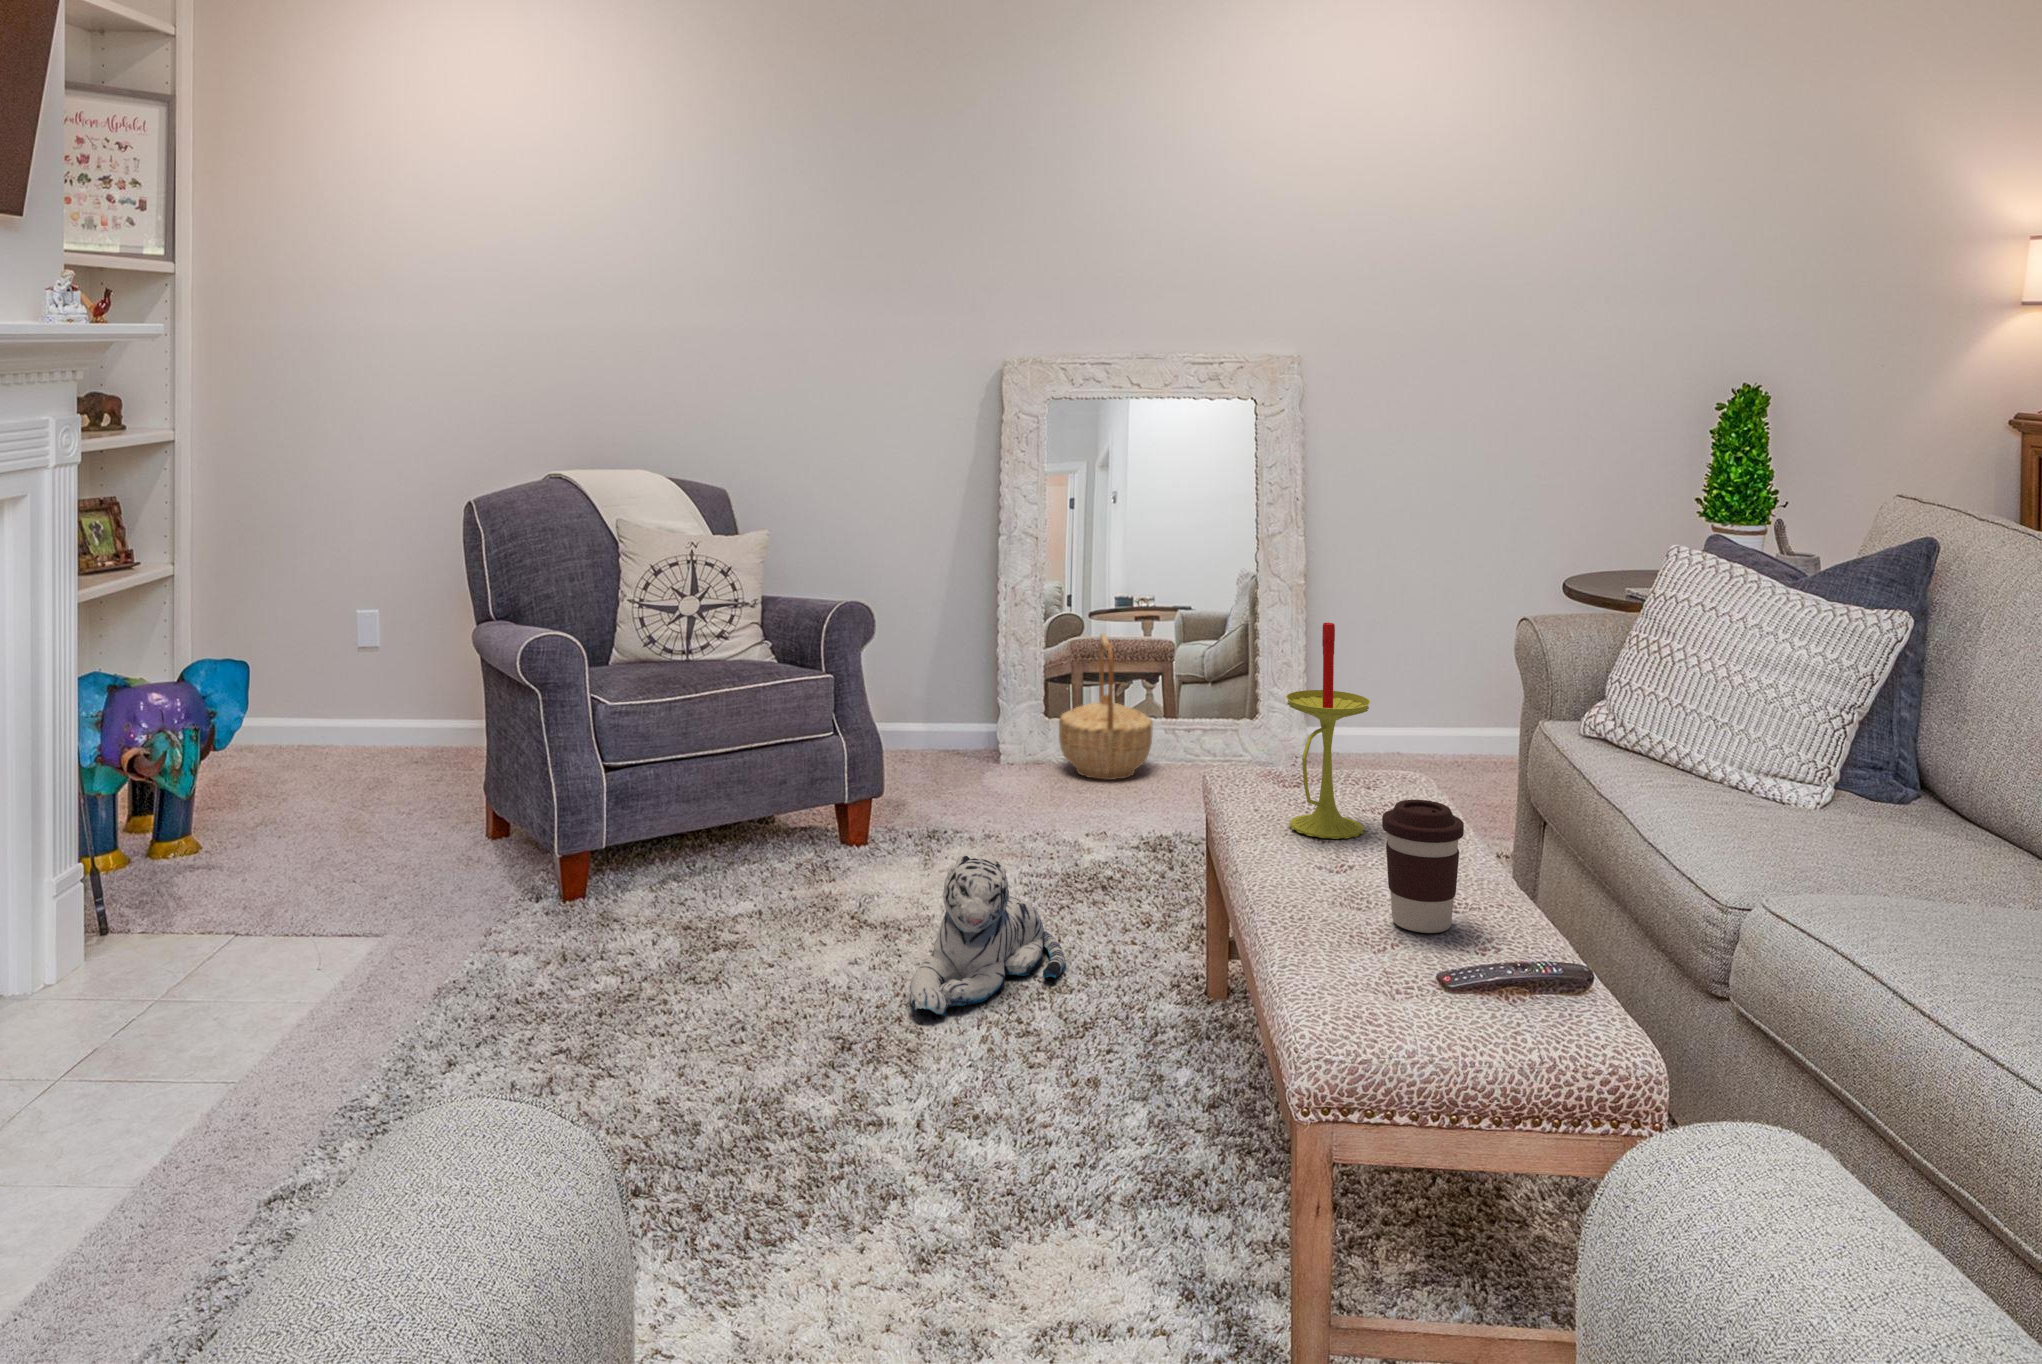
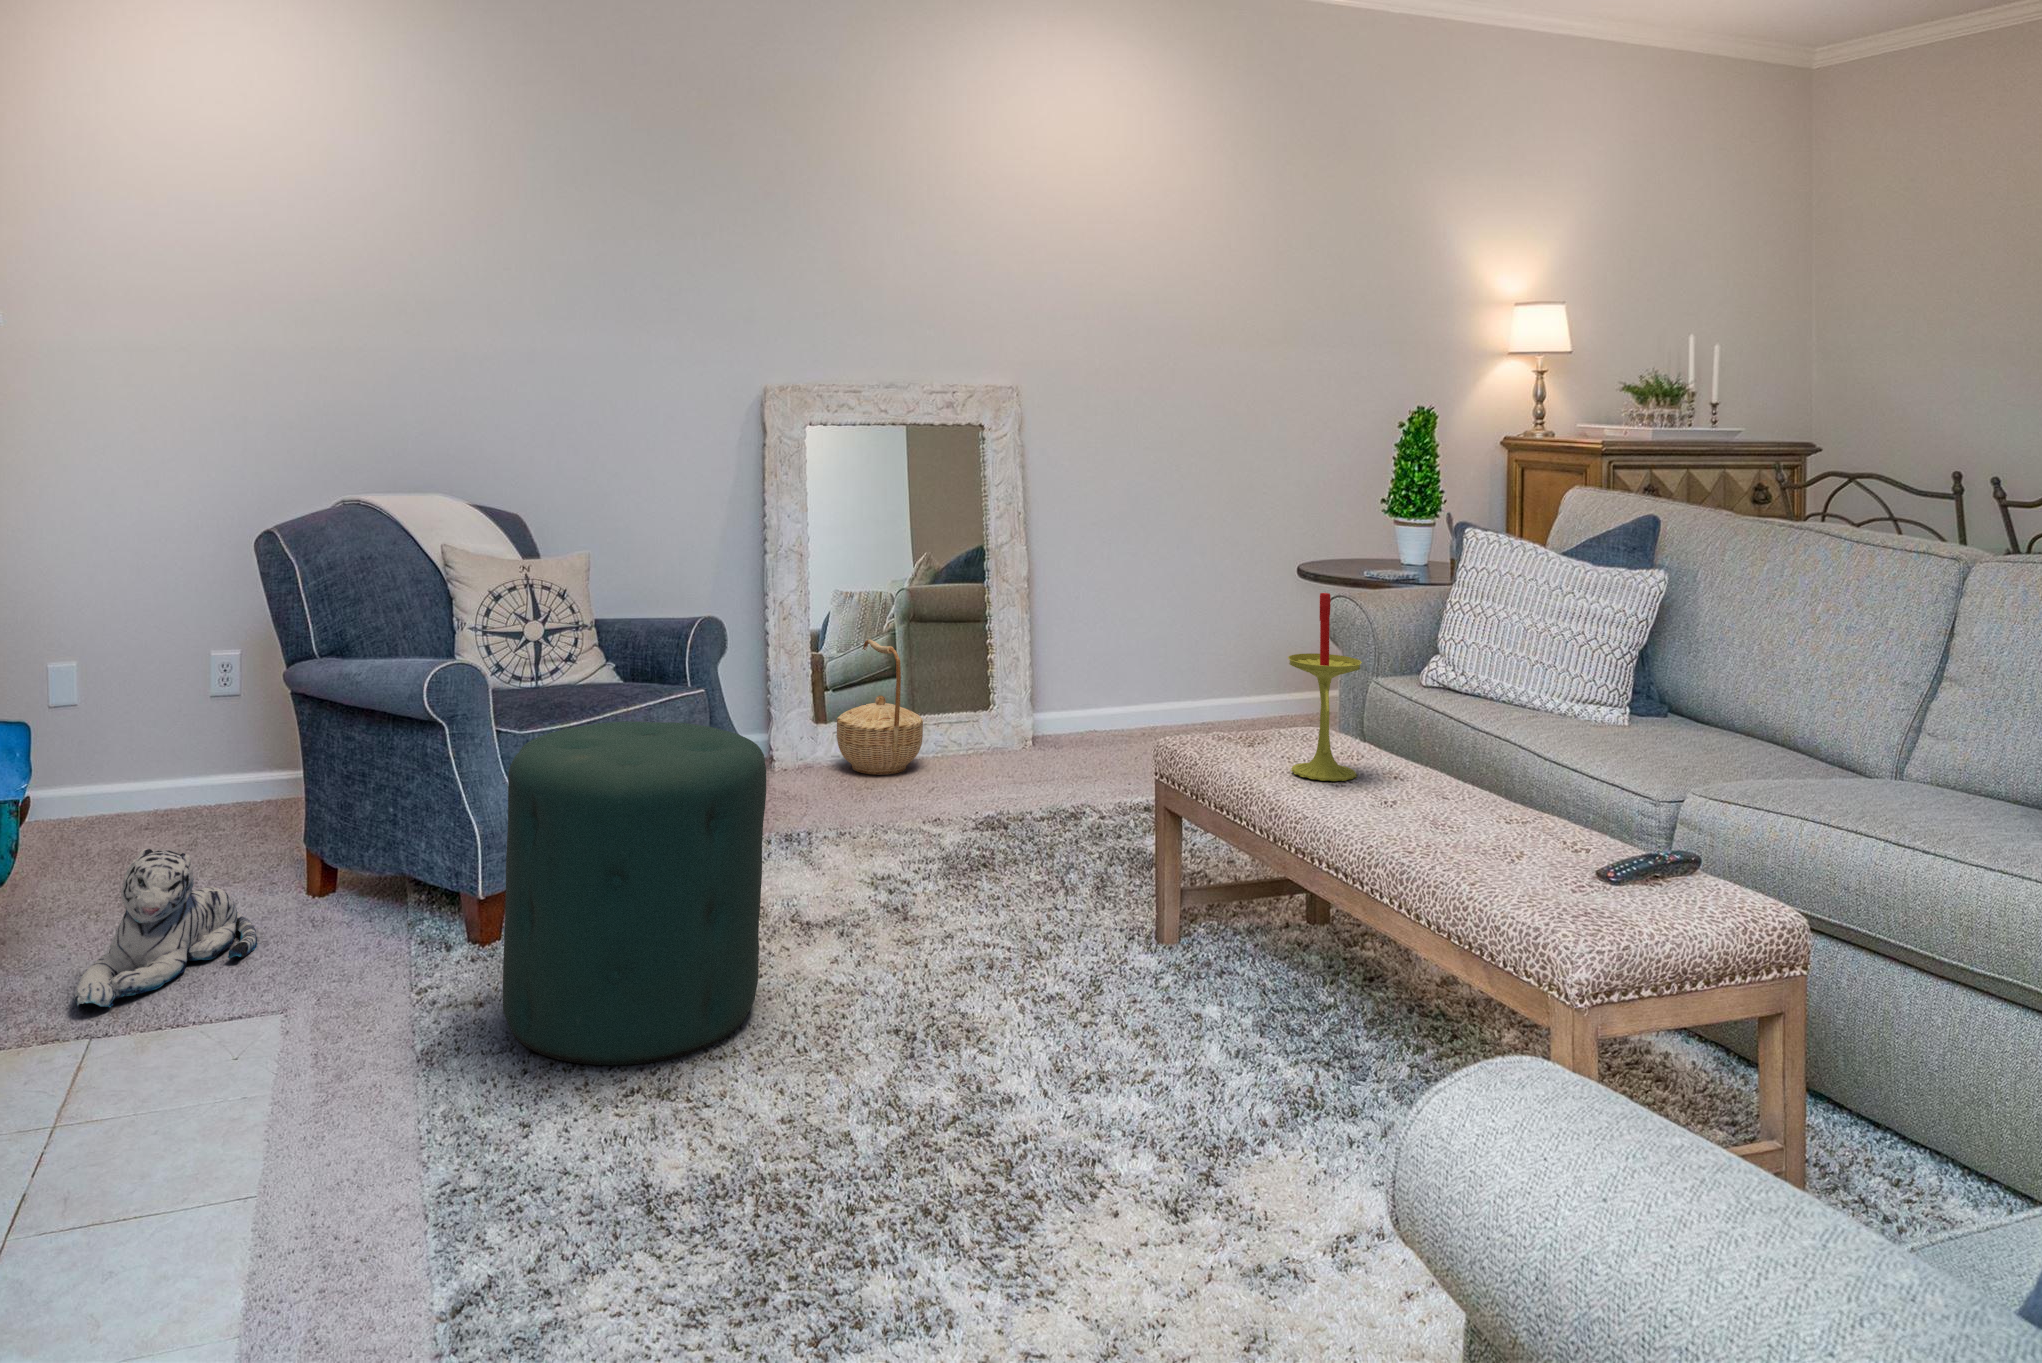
ottoman: none [518,703,764,1025] -> present [503,721,766,1065]
coffee cup: present [1382,800,1464,933] -> none [1476,730,1547,842]
plush toy: present [910,855,1066,1016] -> present [74,849,258,1008]

